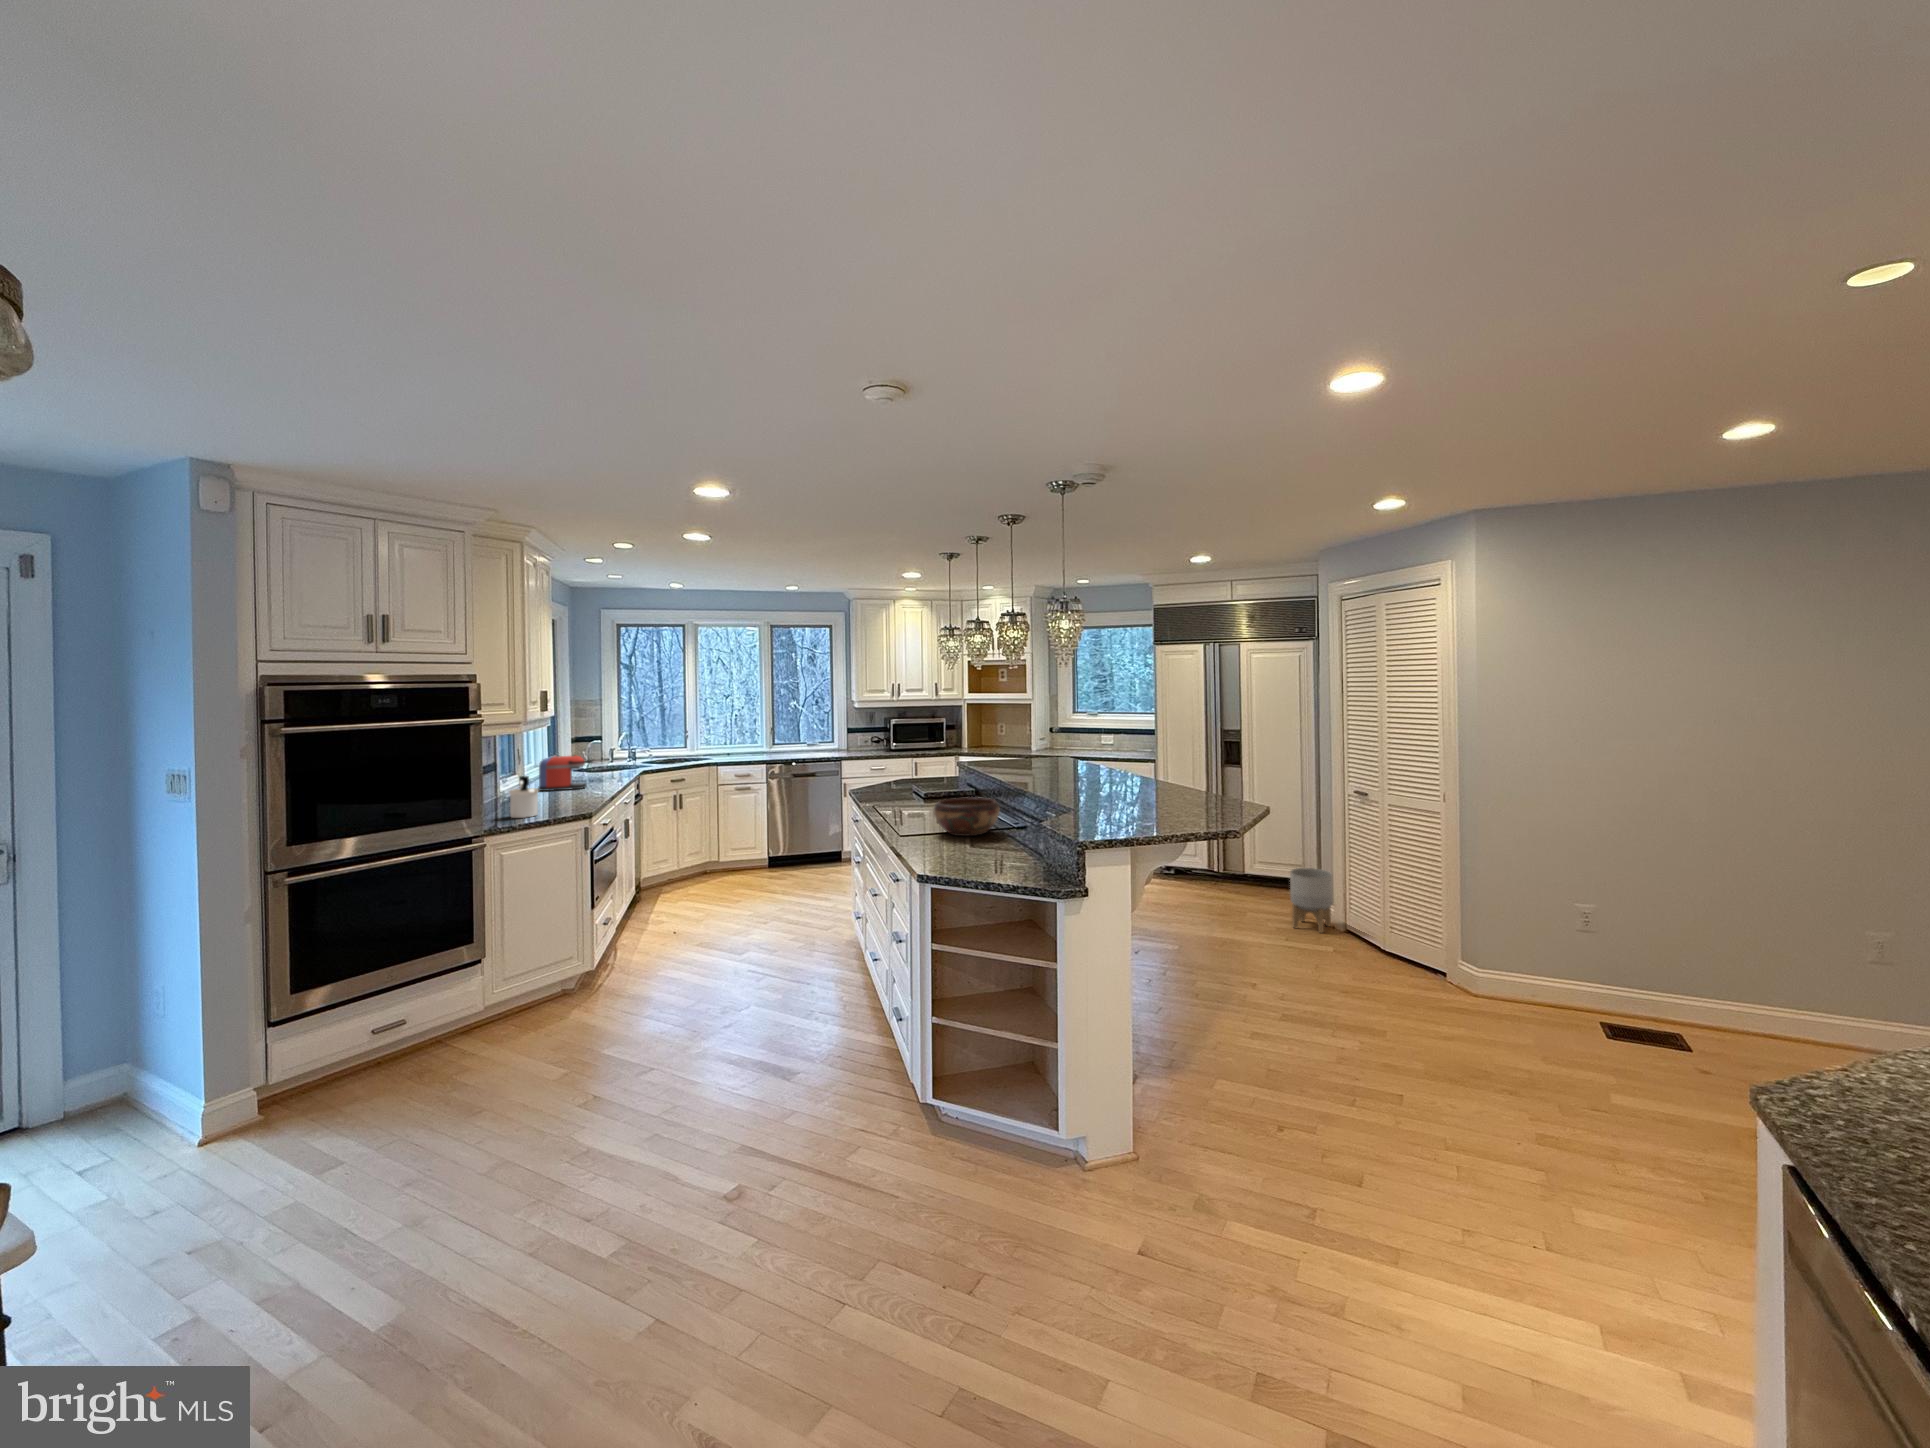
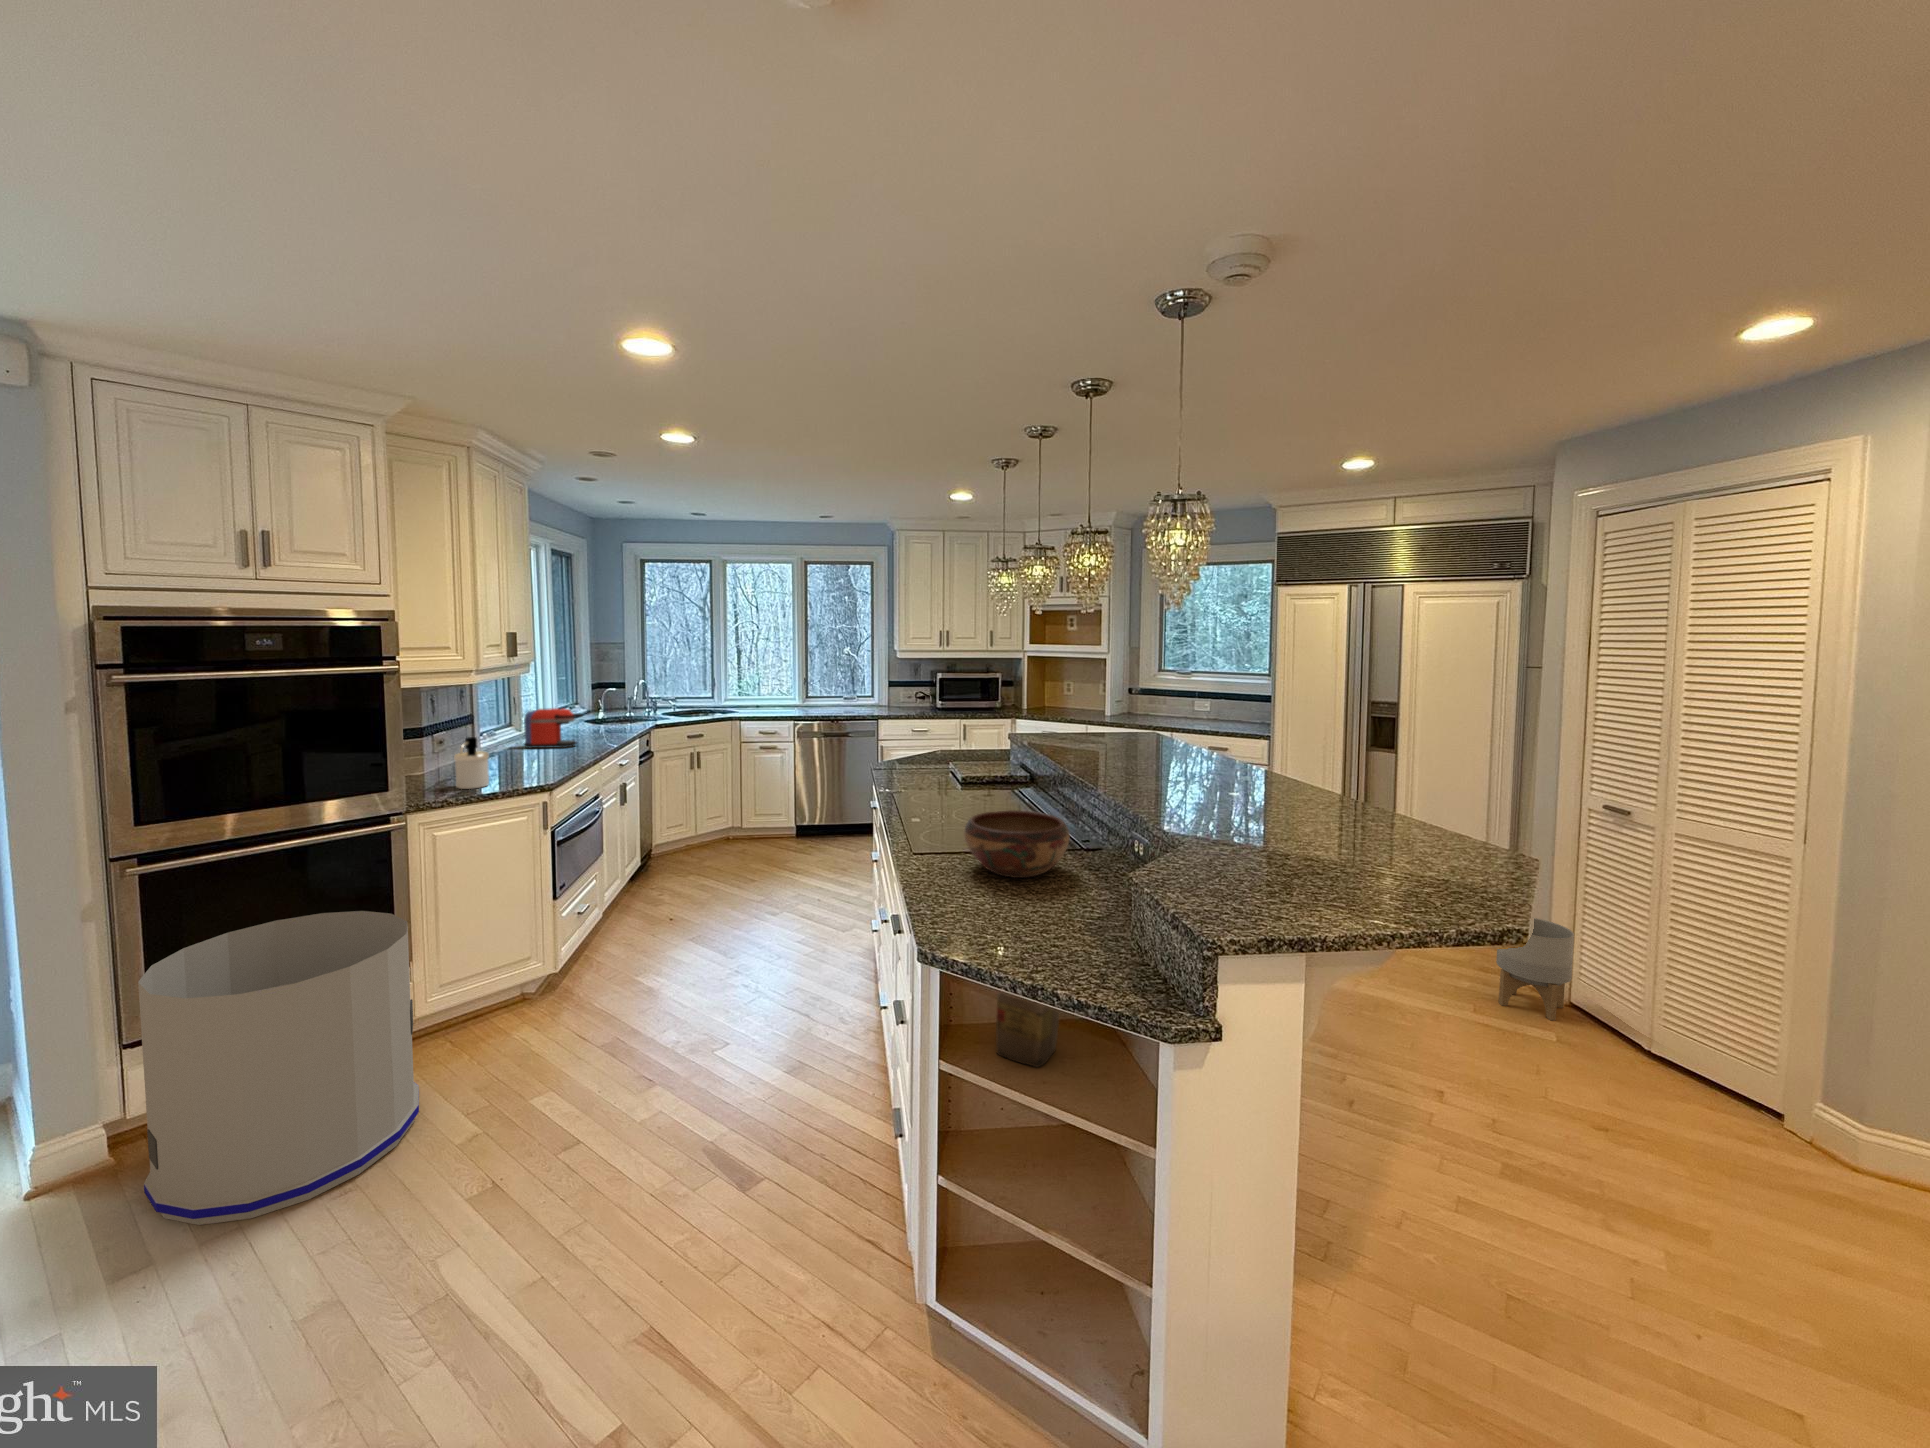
jar: none [959,875,996,935] -> present [996,990,1059,1067]
trash can: none [310,909,517,1135] -> present [138,911,419,1225]

